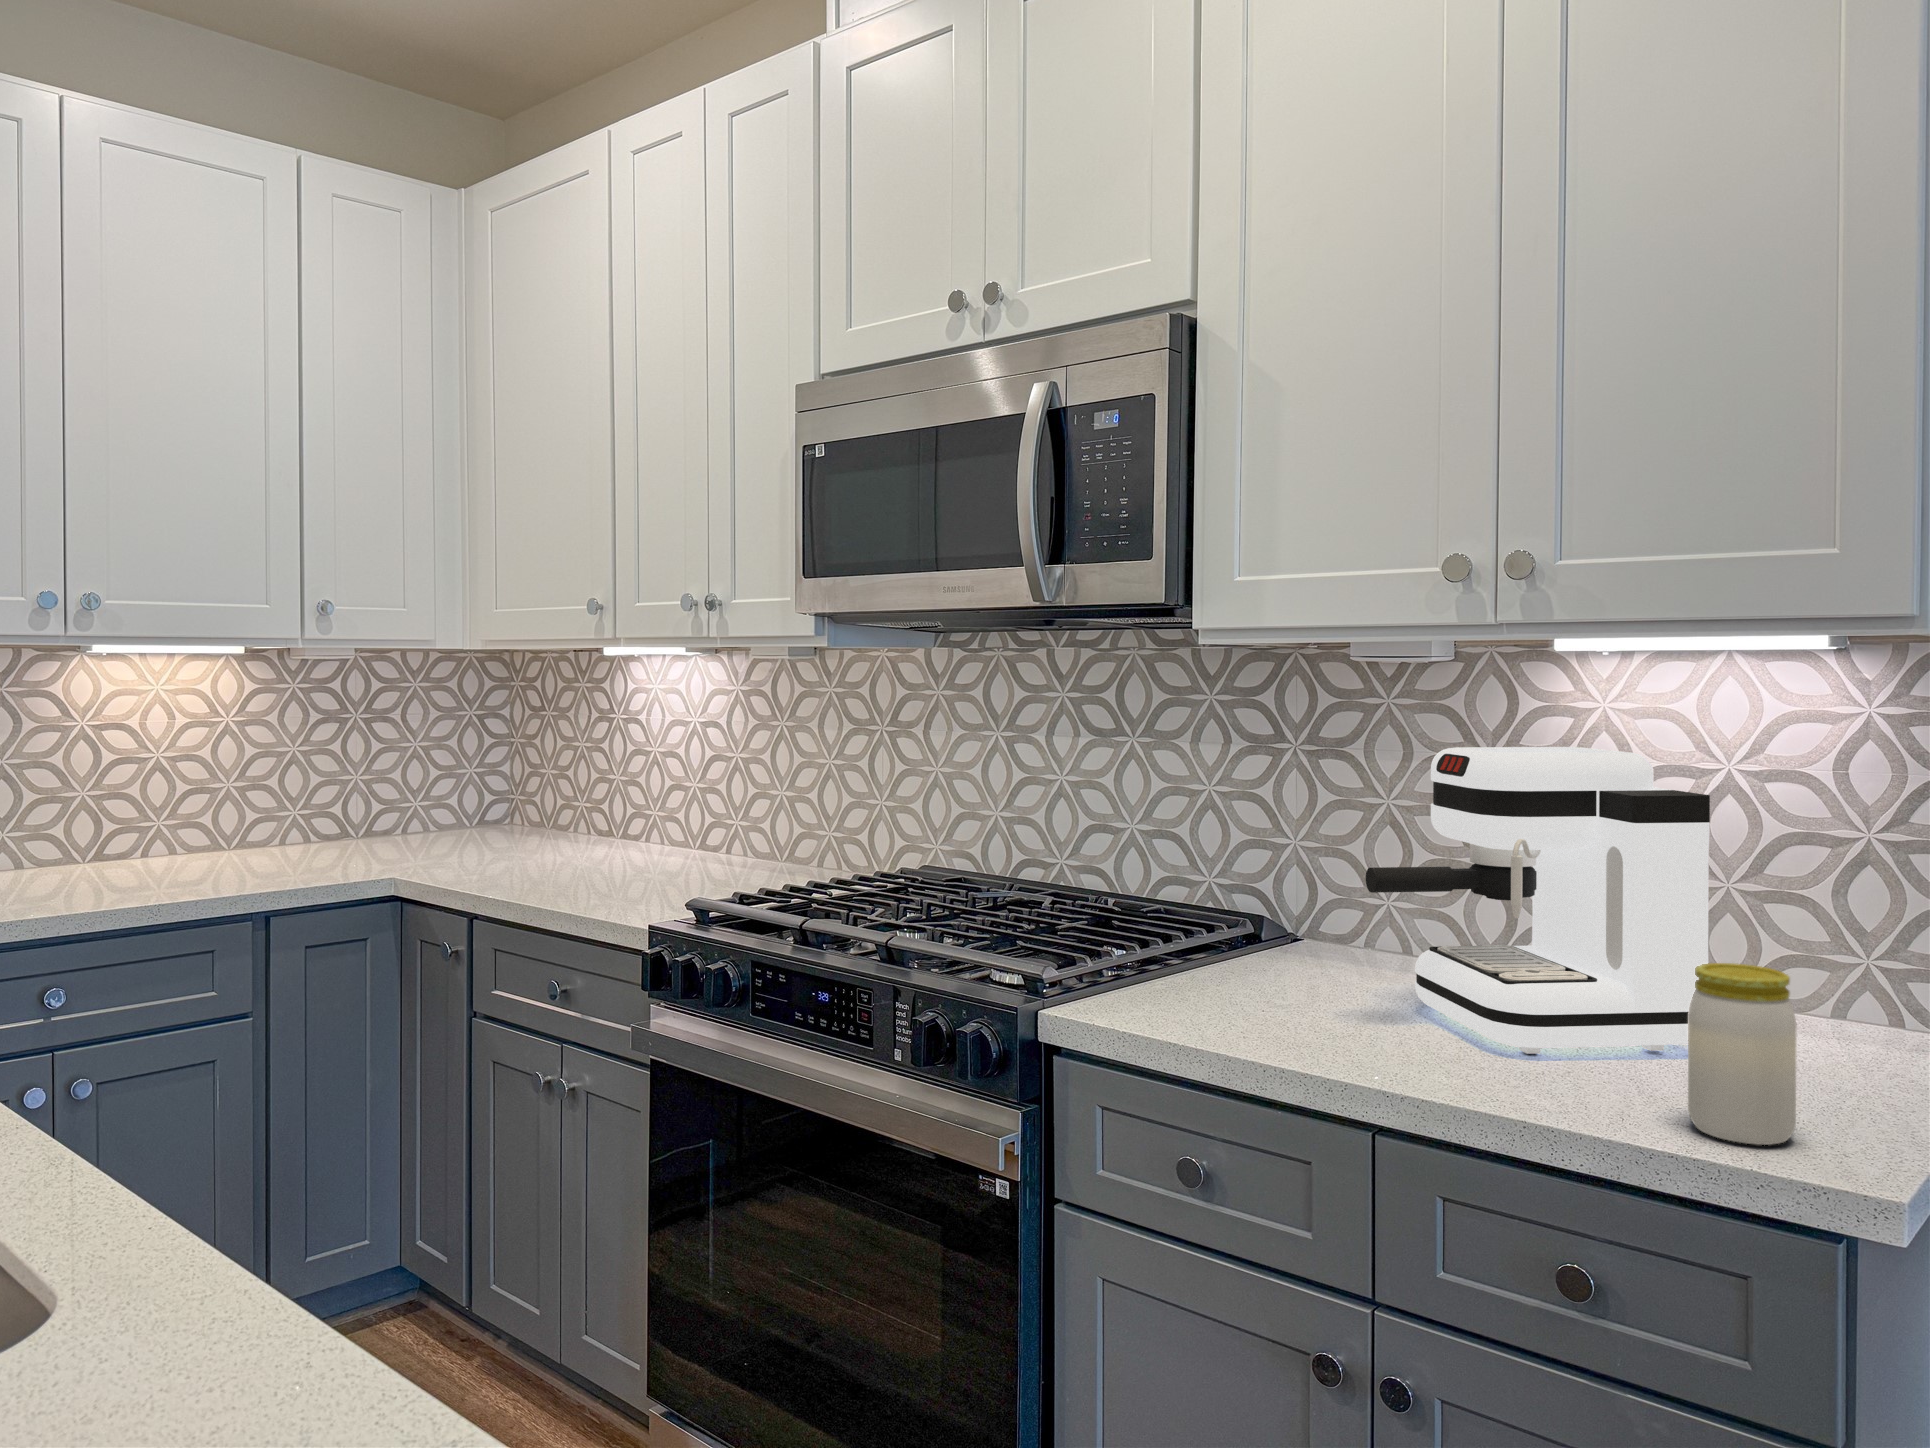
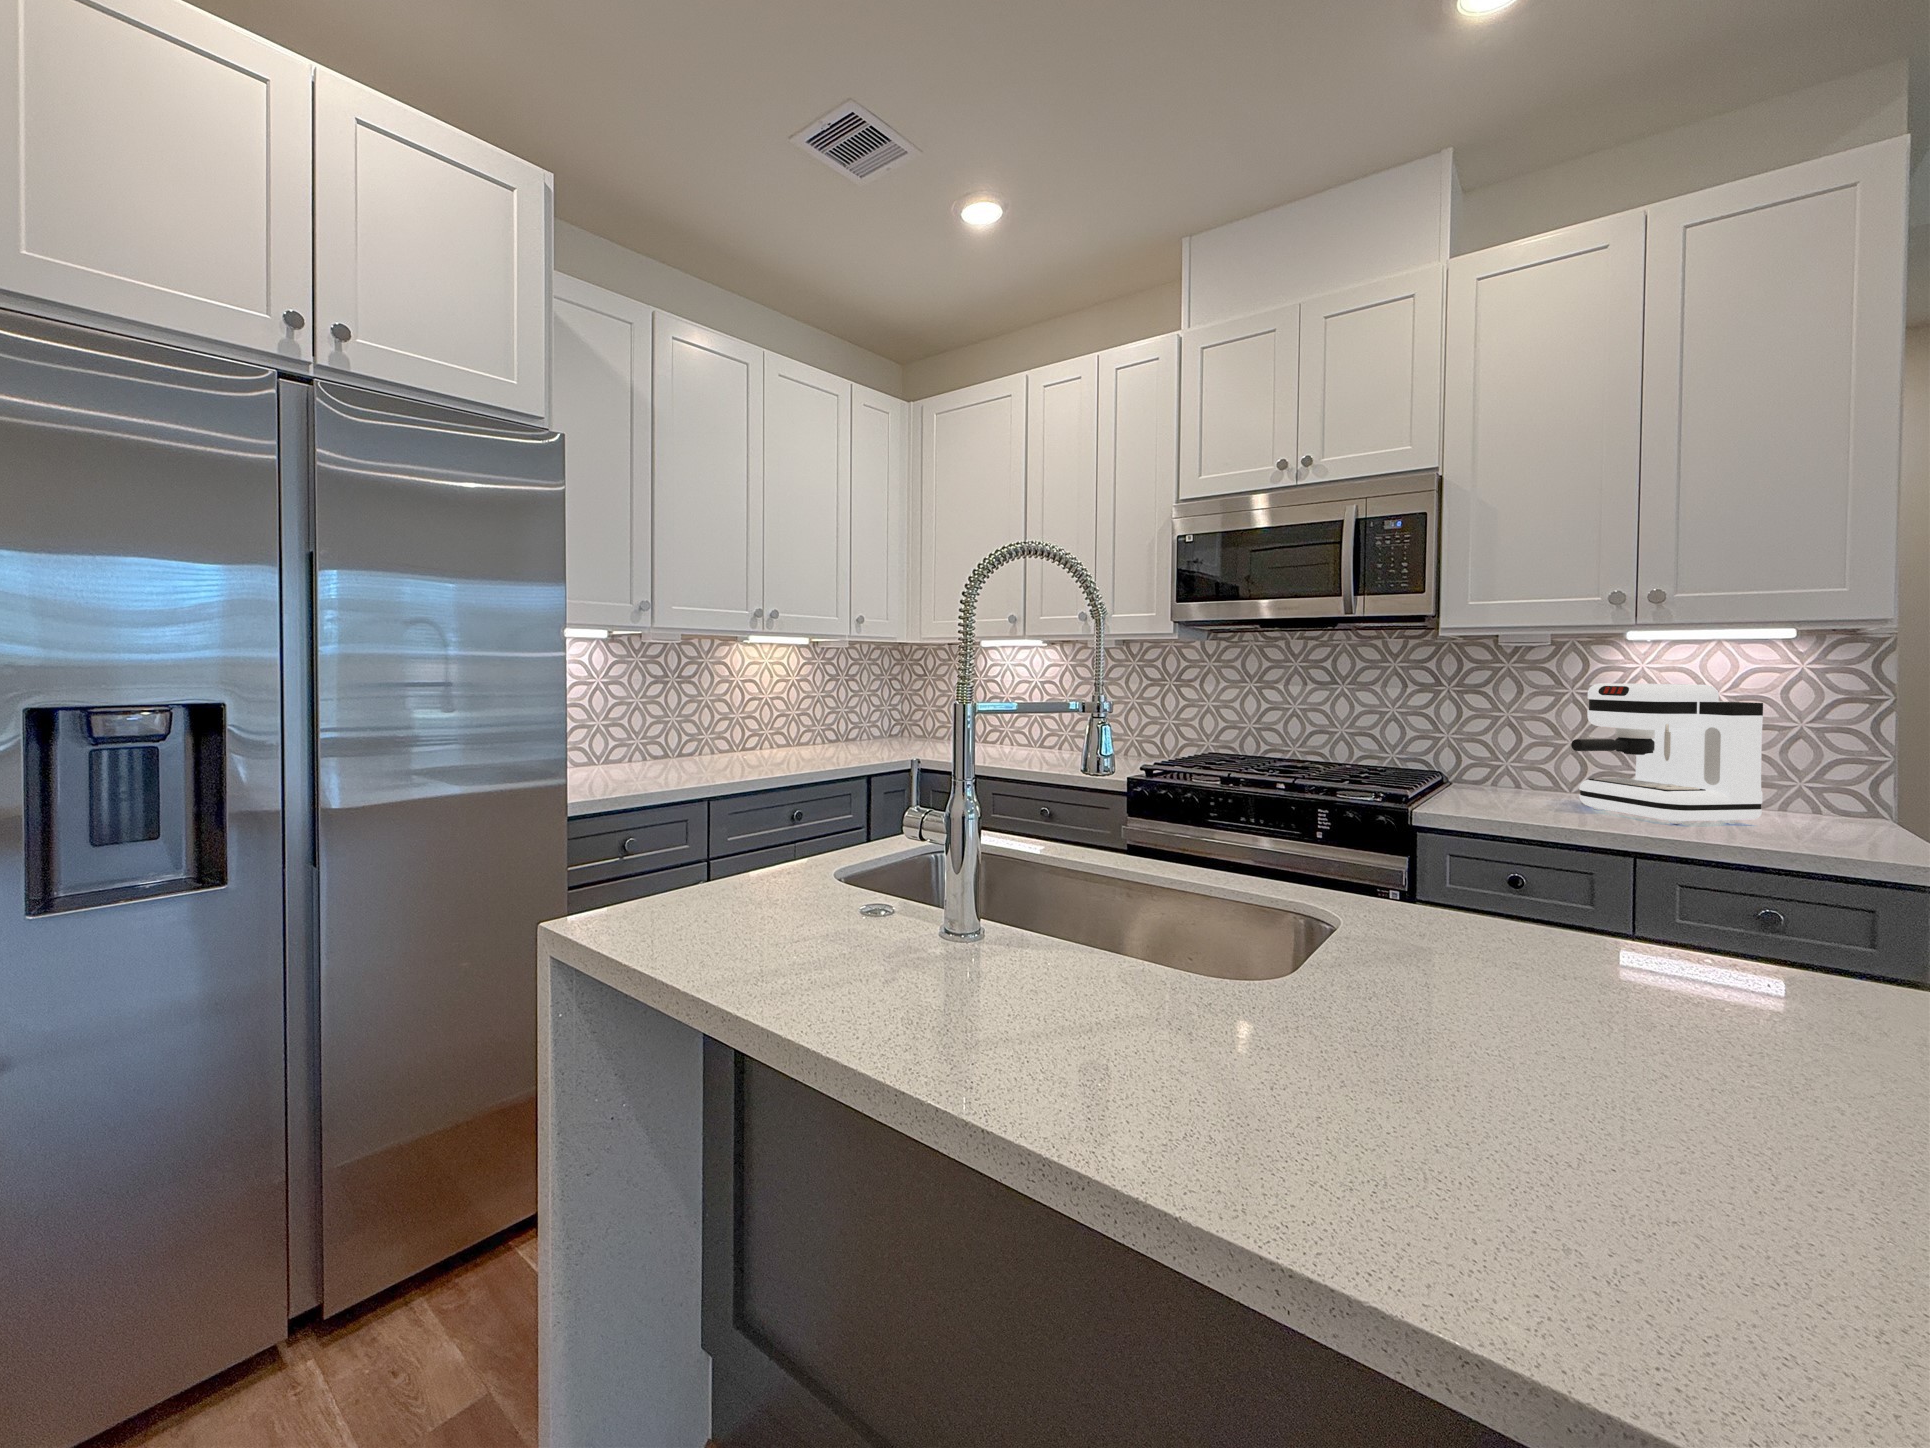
jar: present [1688,963,1797,1145] -> none [1811,775,1877,854]

